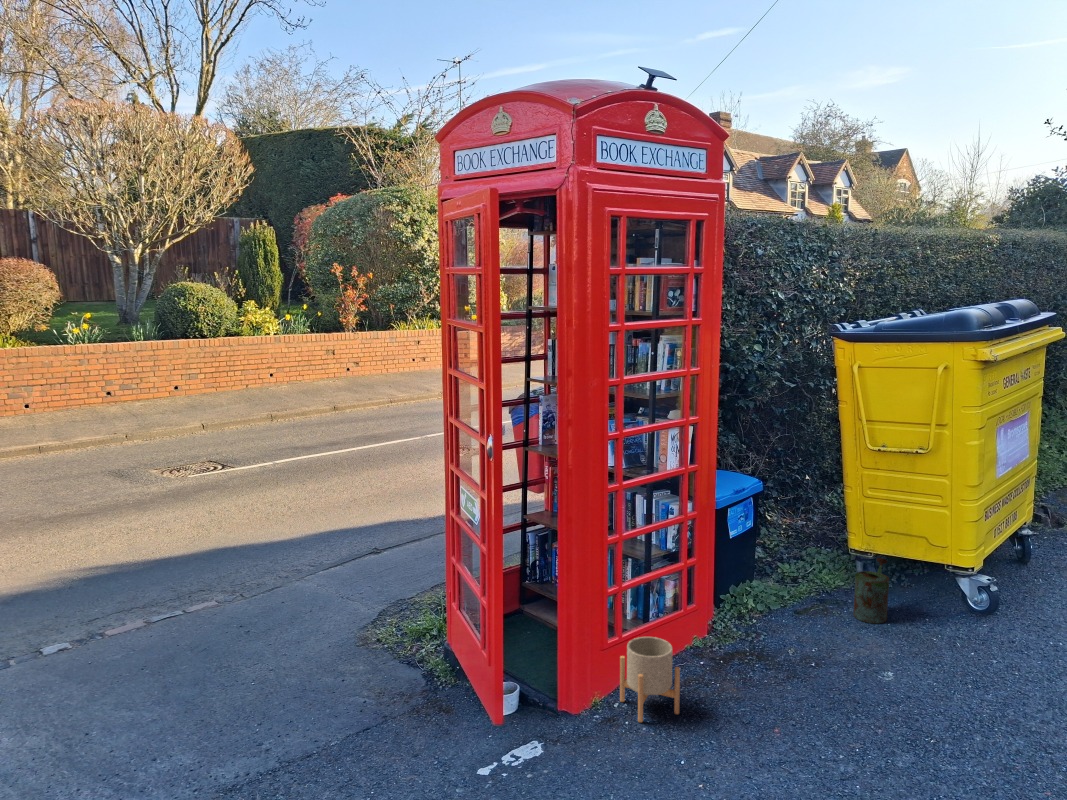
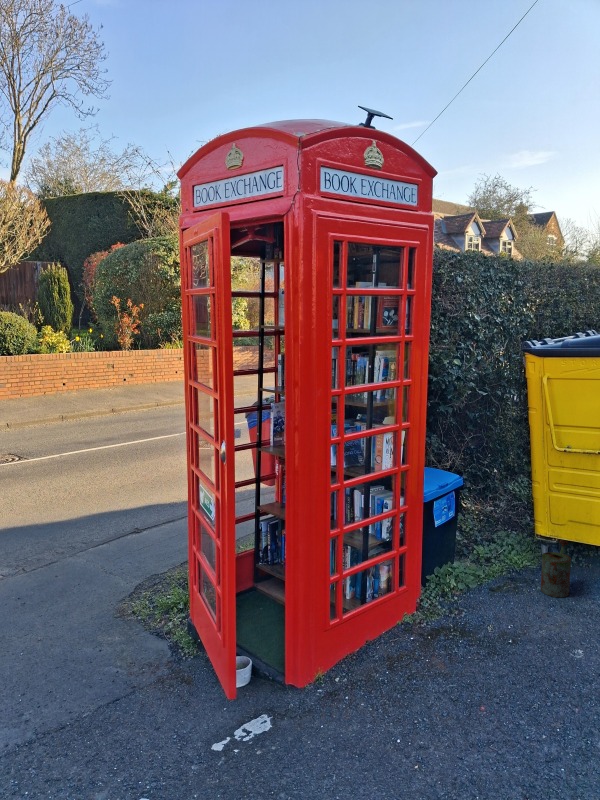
planter: present [620,637,680,722] -> none [342,617,395,696]

